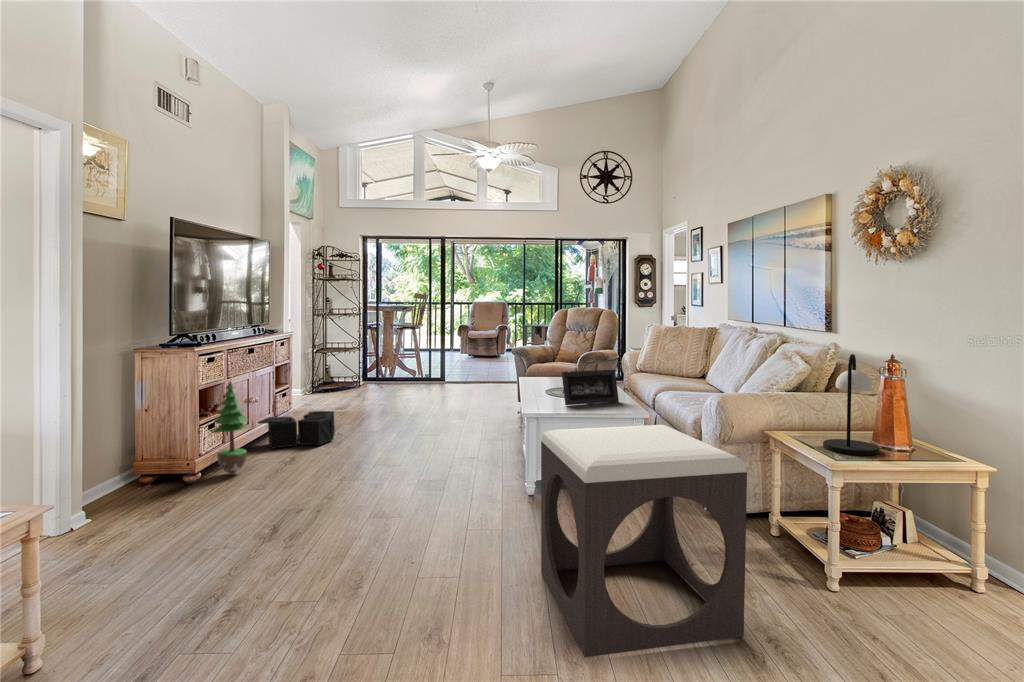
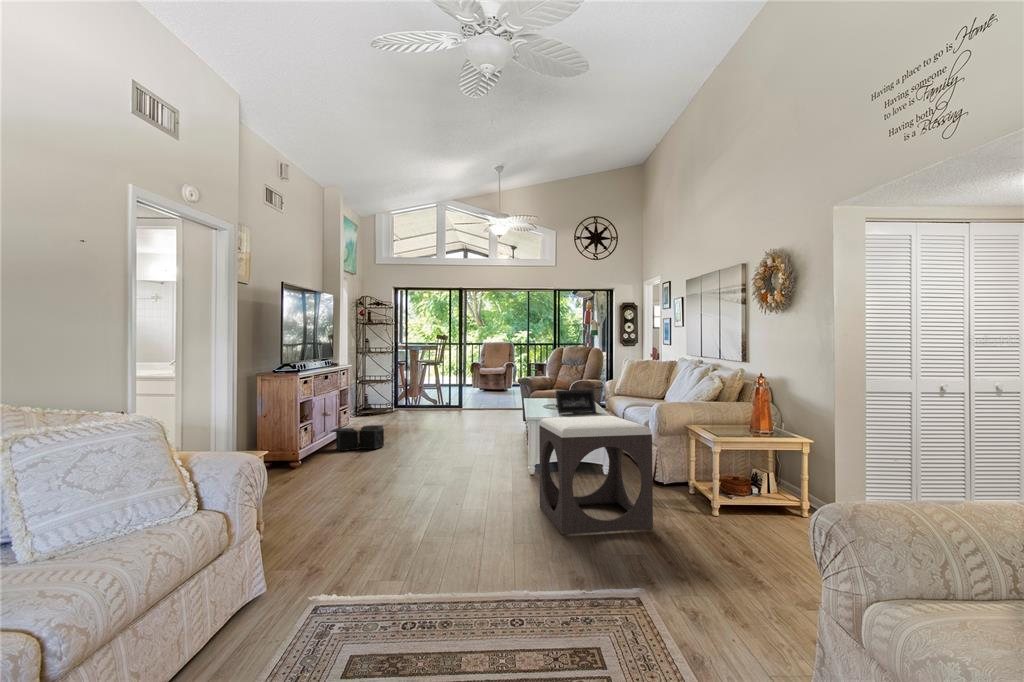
table lamp: present [823,354,880,455] -> none [715,373,747,434]
potted tree: present [212,381,249,474] -> none [308,397,334,465]

